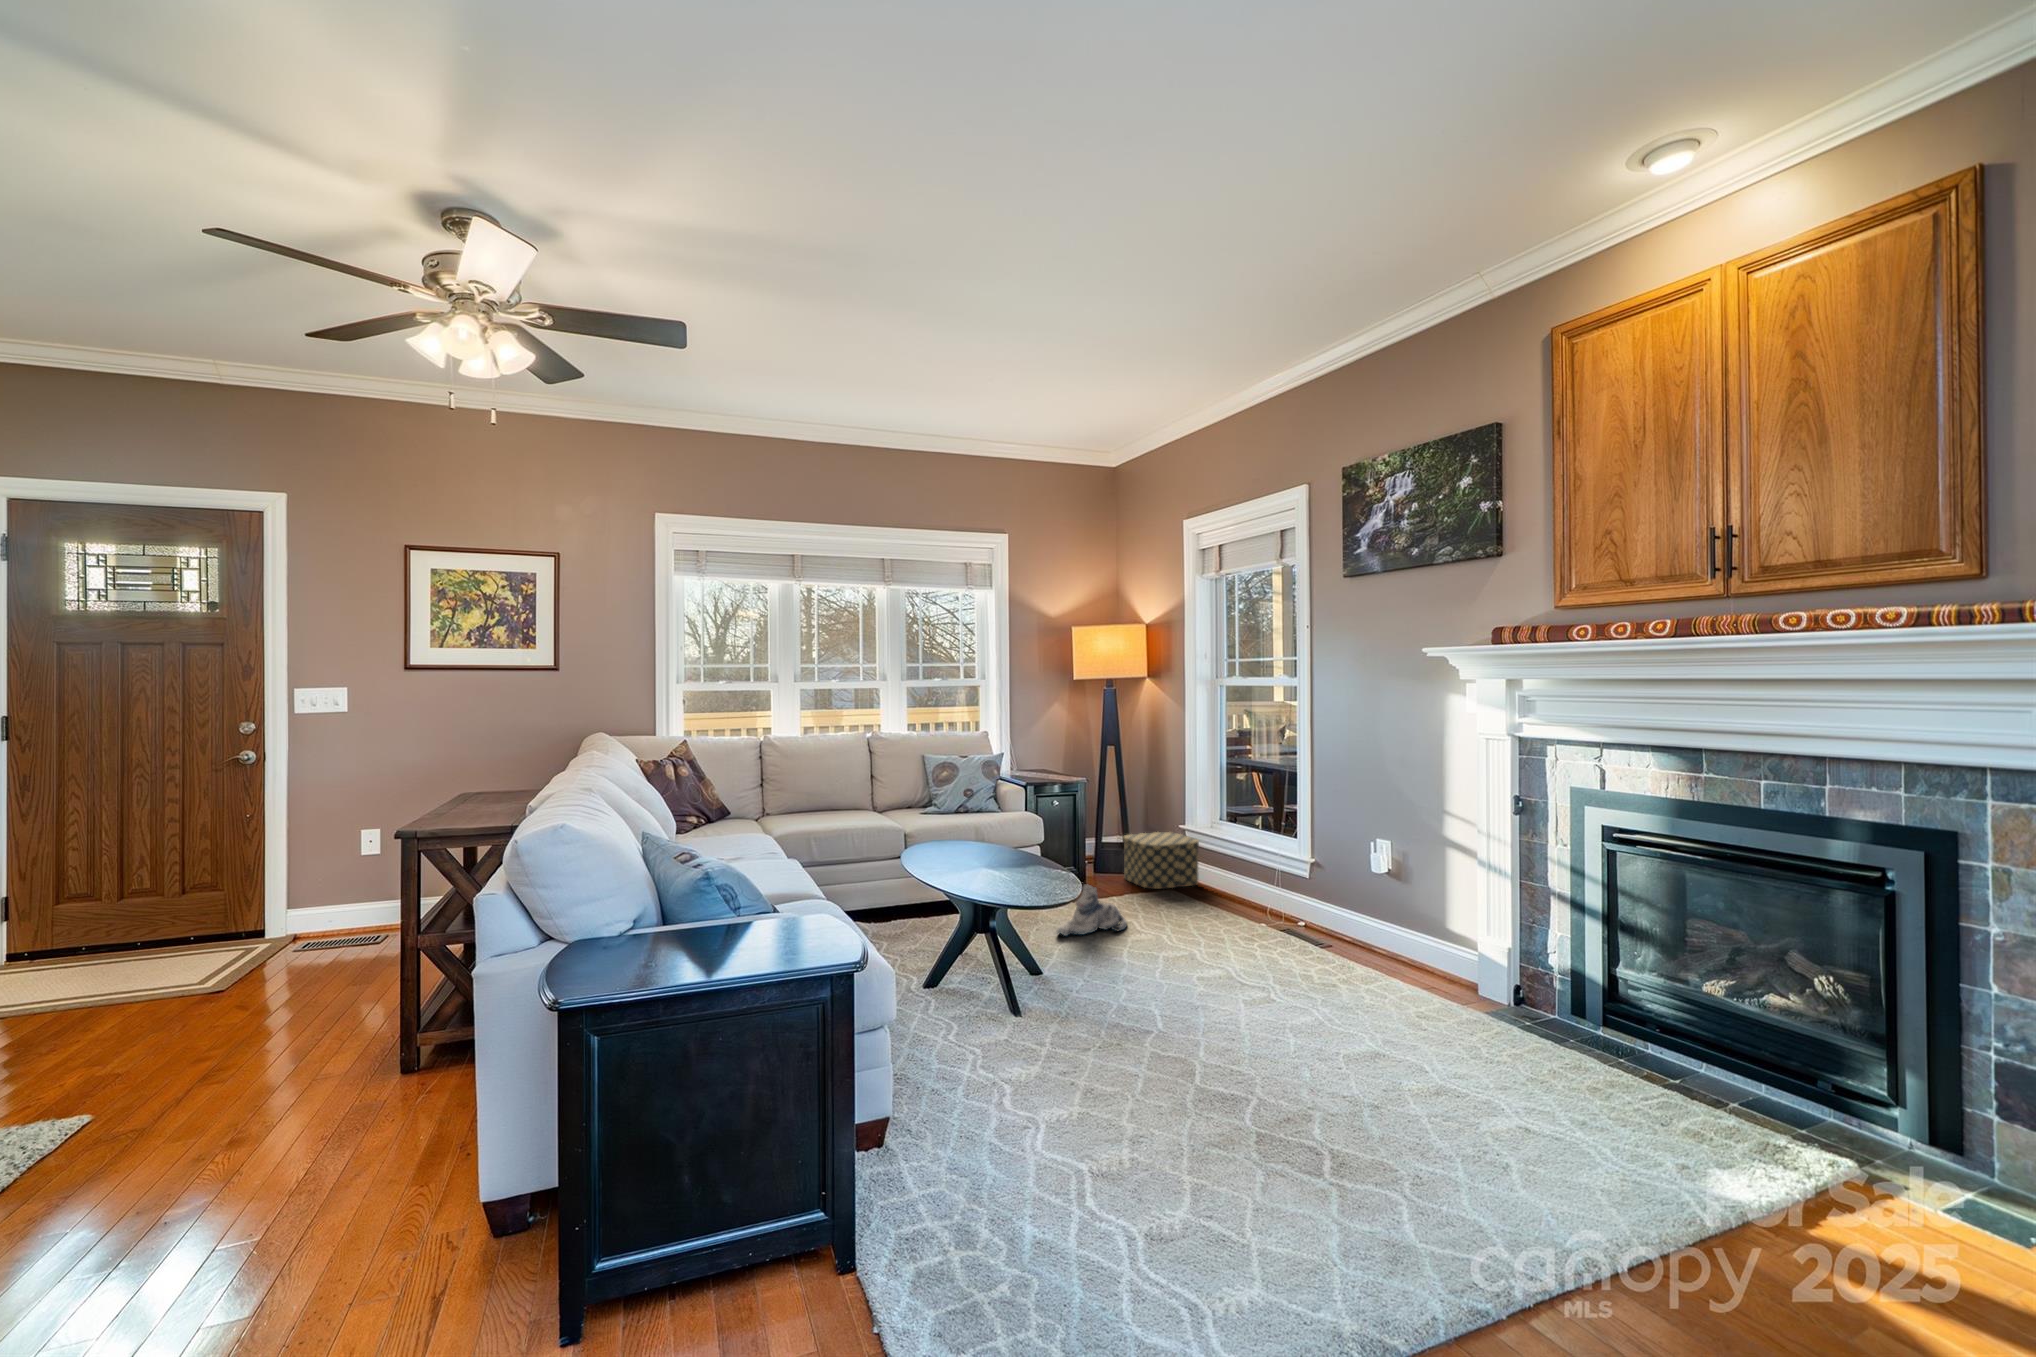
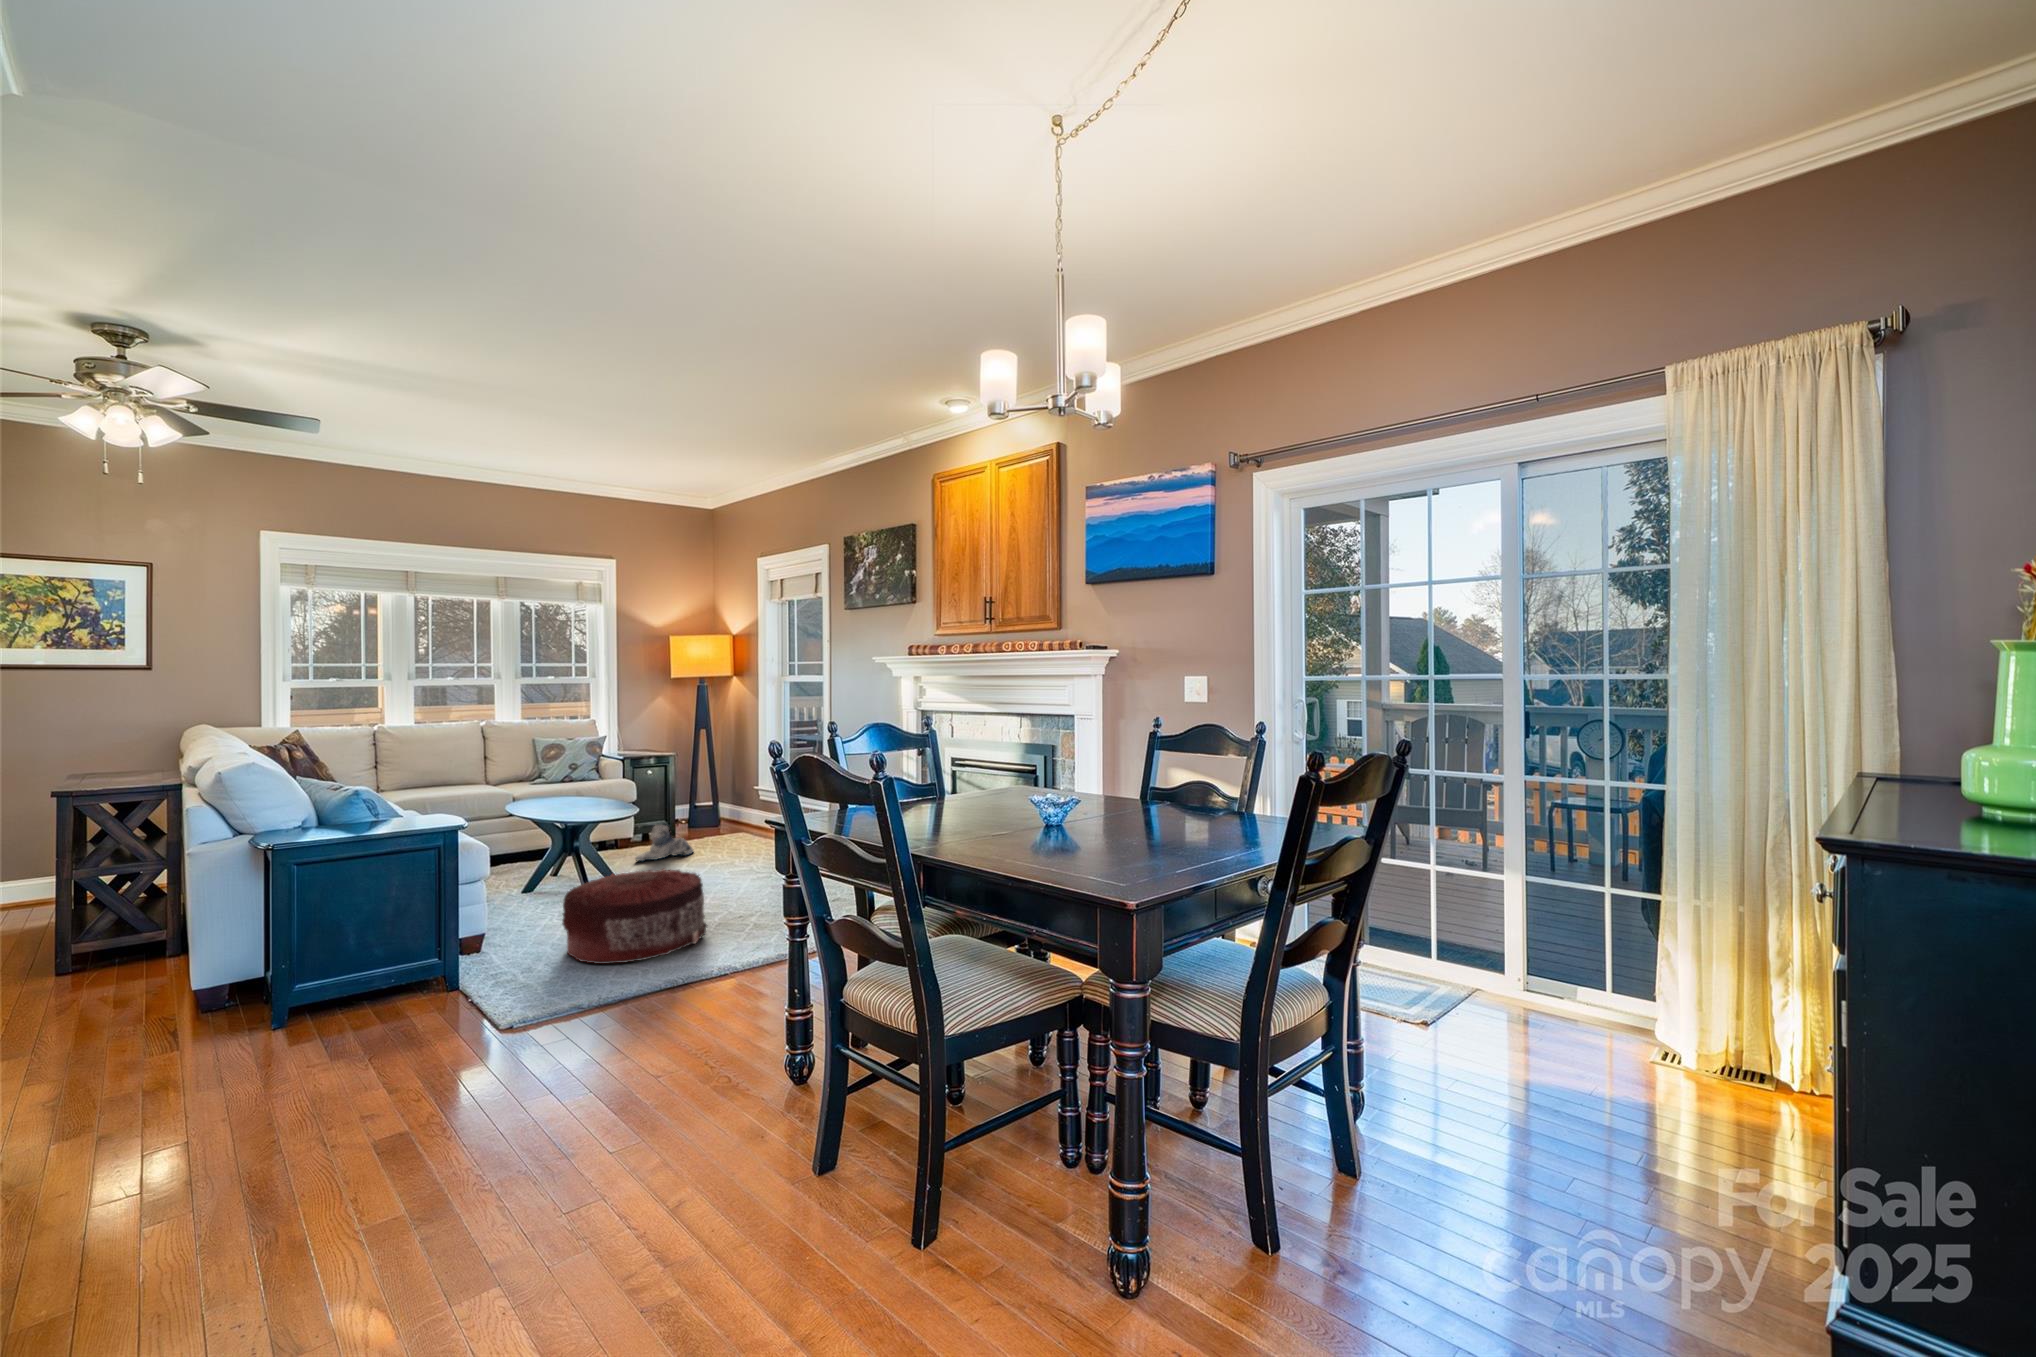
storage box: present [1123,832,1199,889] -> none [708,791,765,831]
pouf: none [1022,996,1248,1196] -> present [562,868,707,964]

